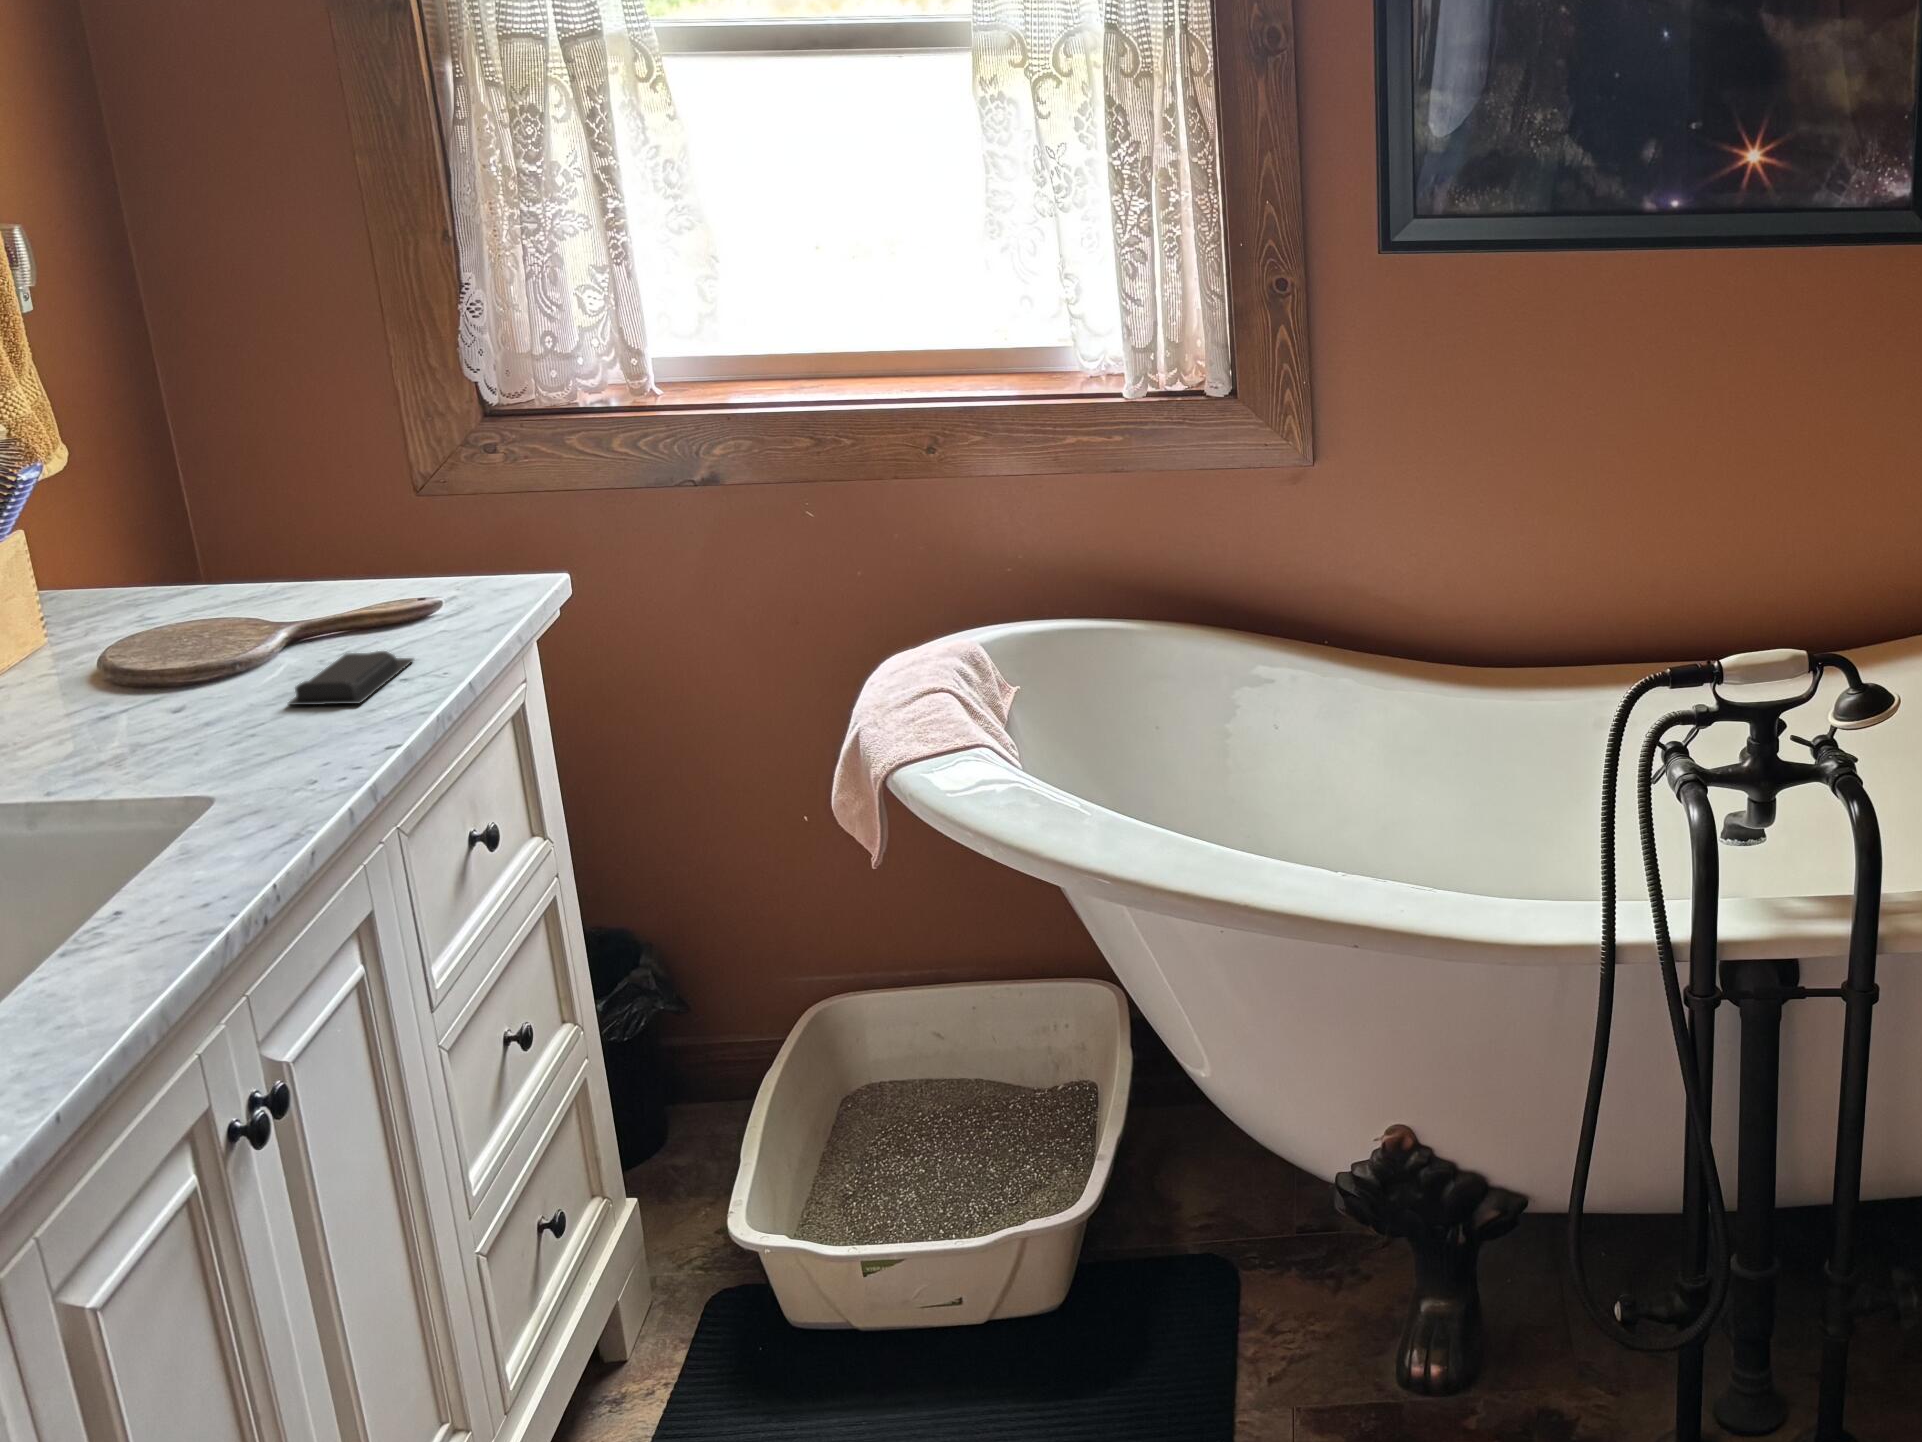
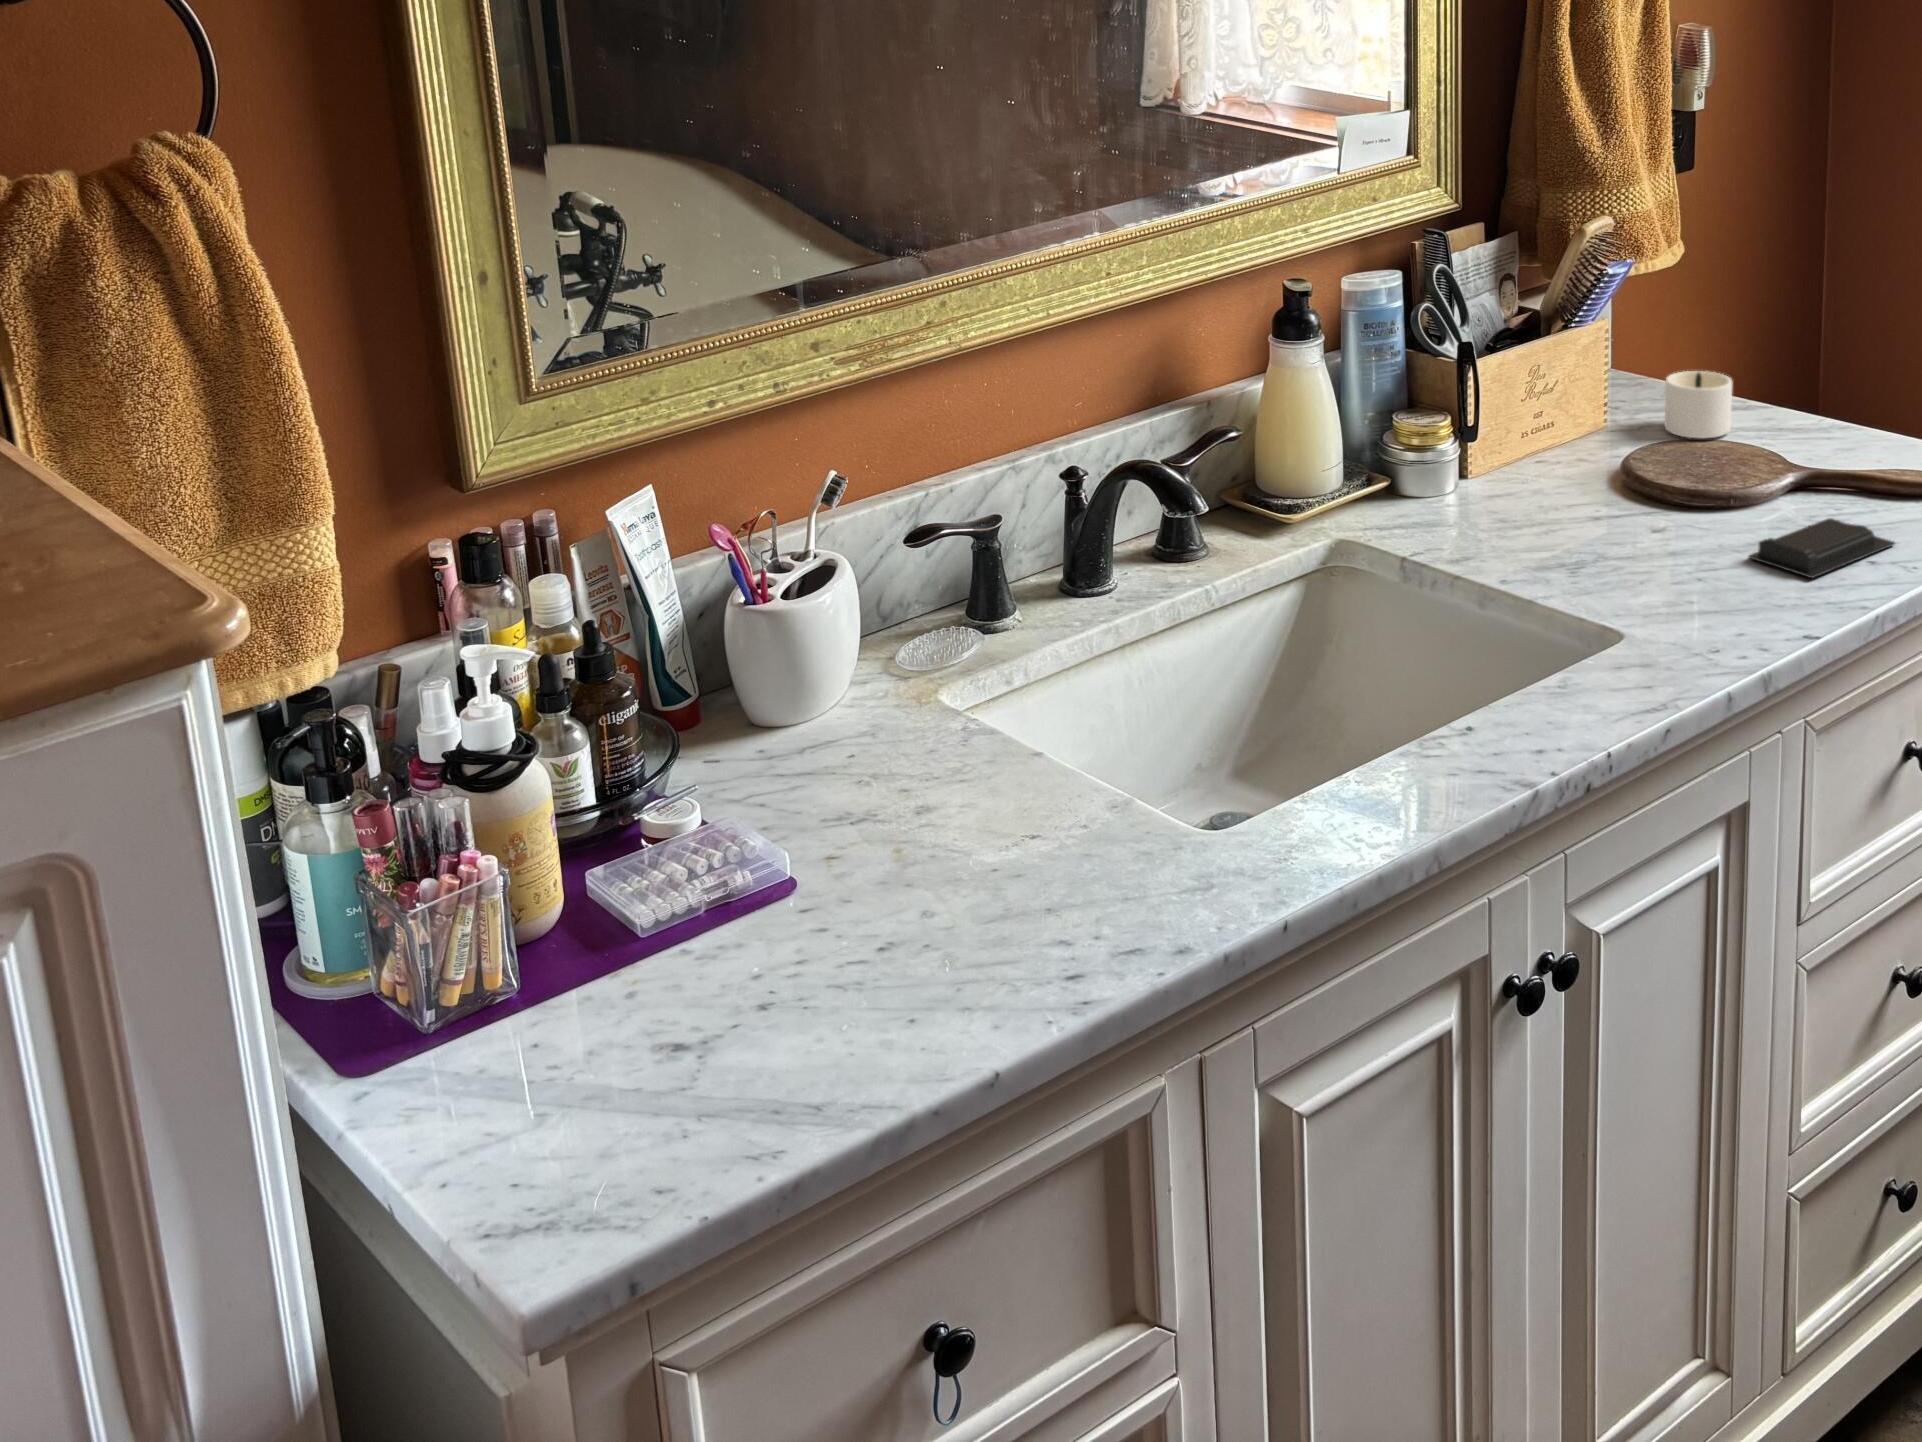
candle: none [104,562,224,631] -> present [1665,371,1732,438]

